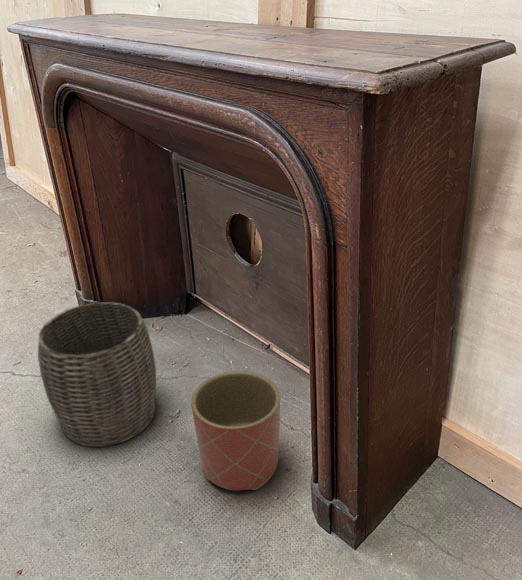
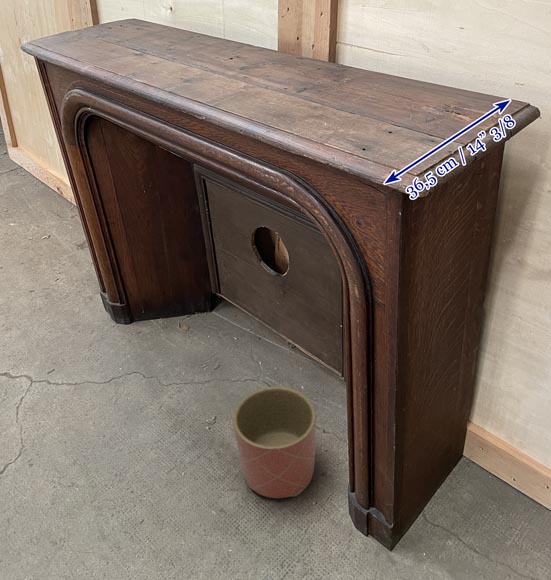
woven basket: present [38,302,156,447] -> none [80,320,193,459]

